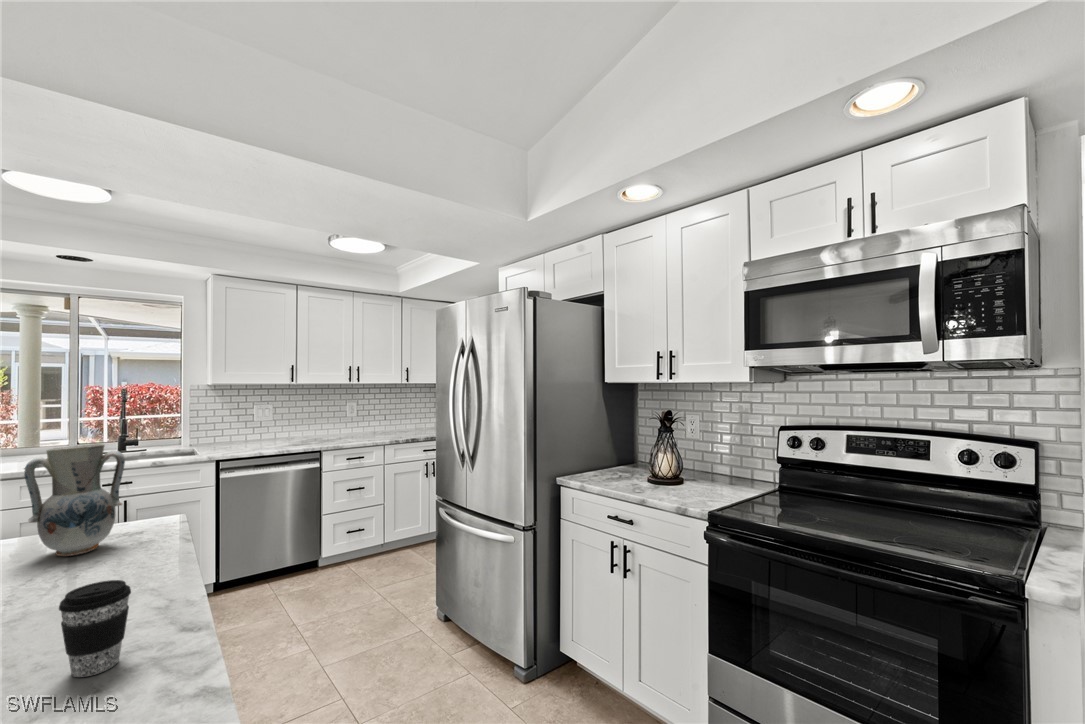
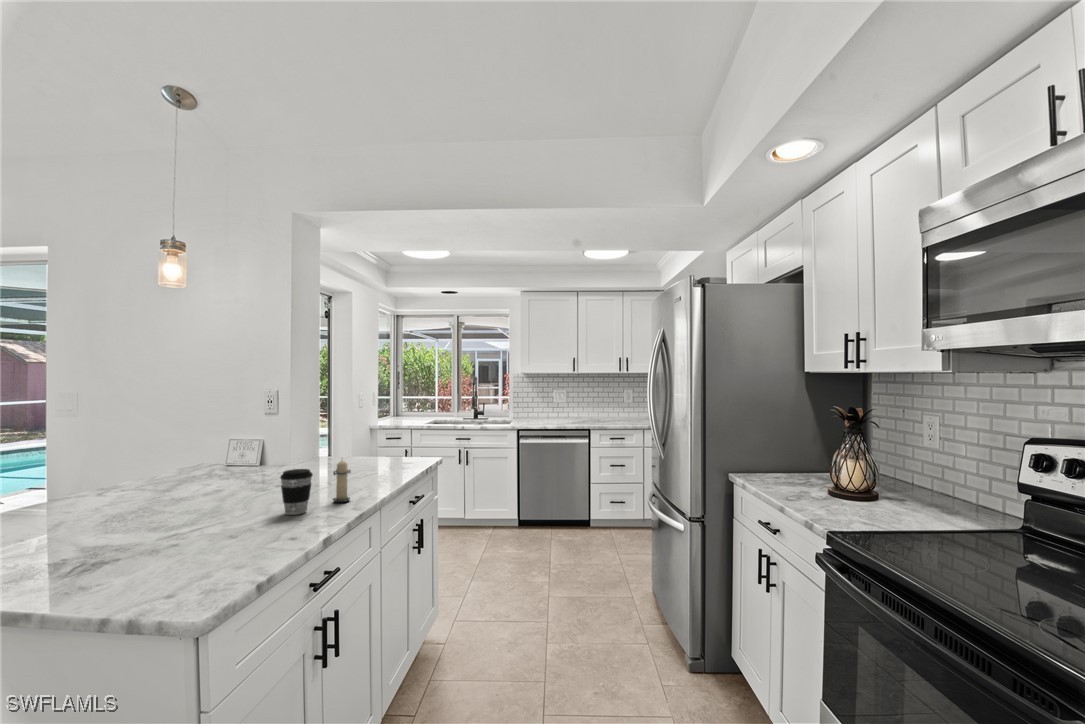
vase: present [24,444,125,556] -> none [347,403,392,466]
candle: none [133,546,179,627] -> present [333,460,351,502]

